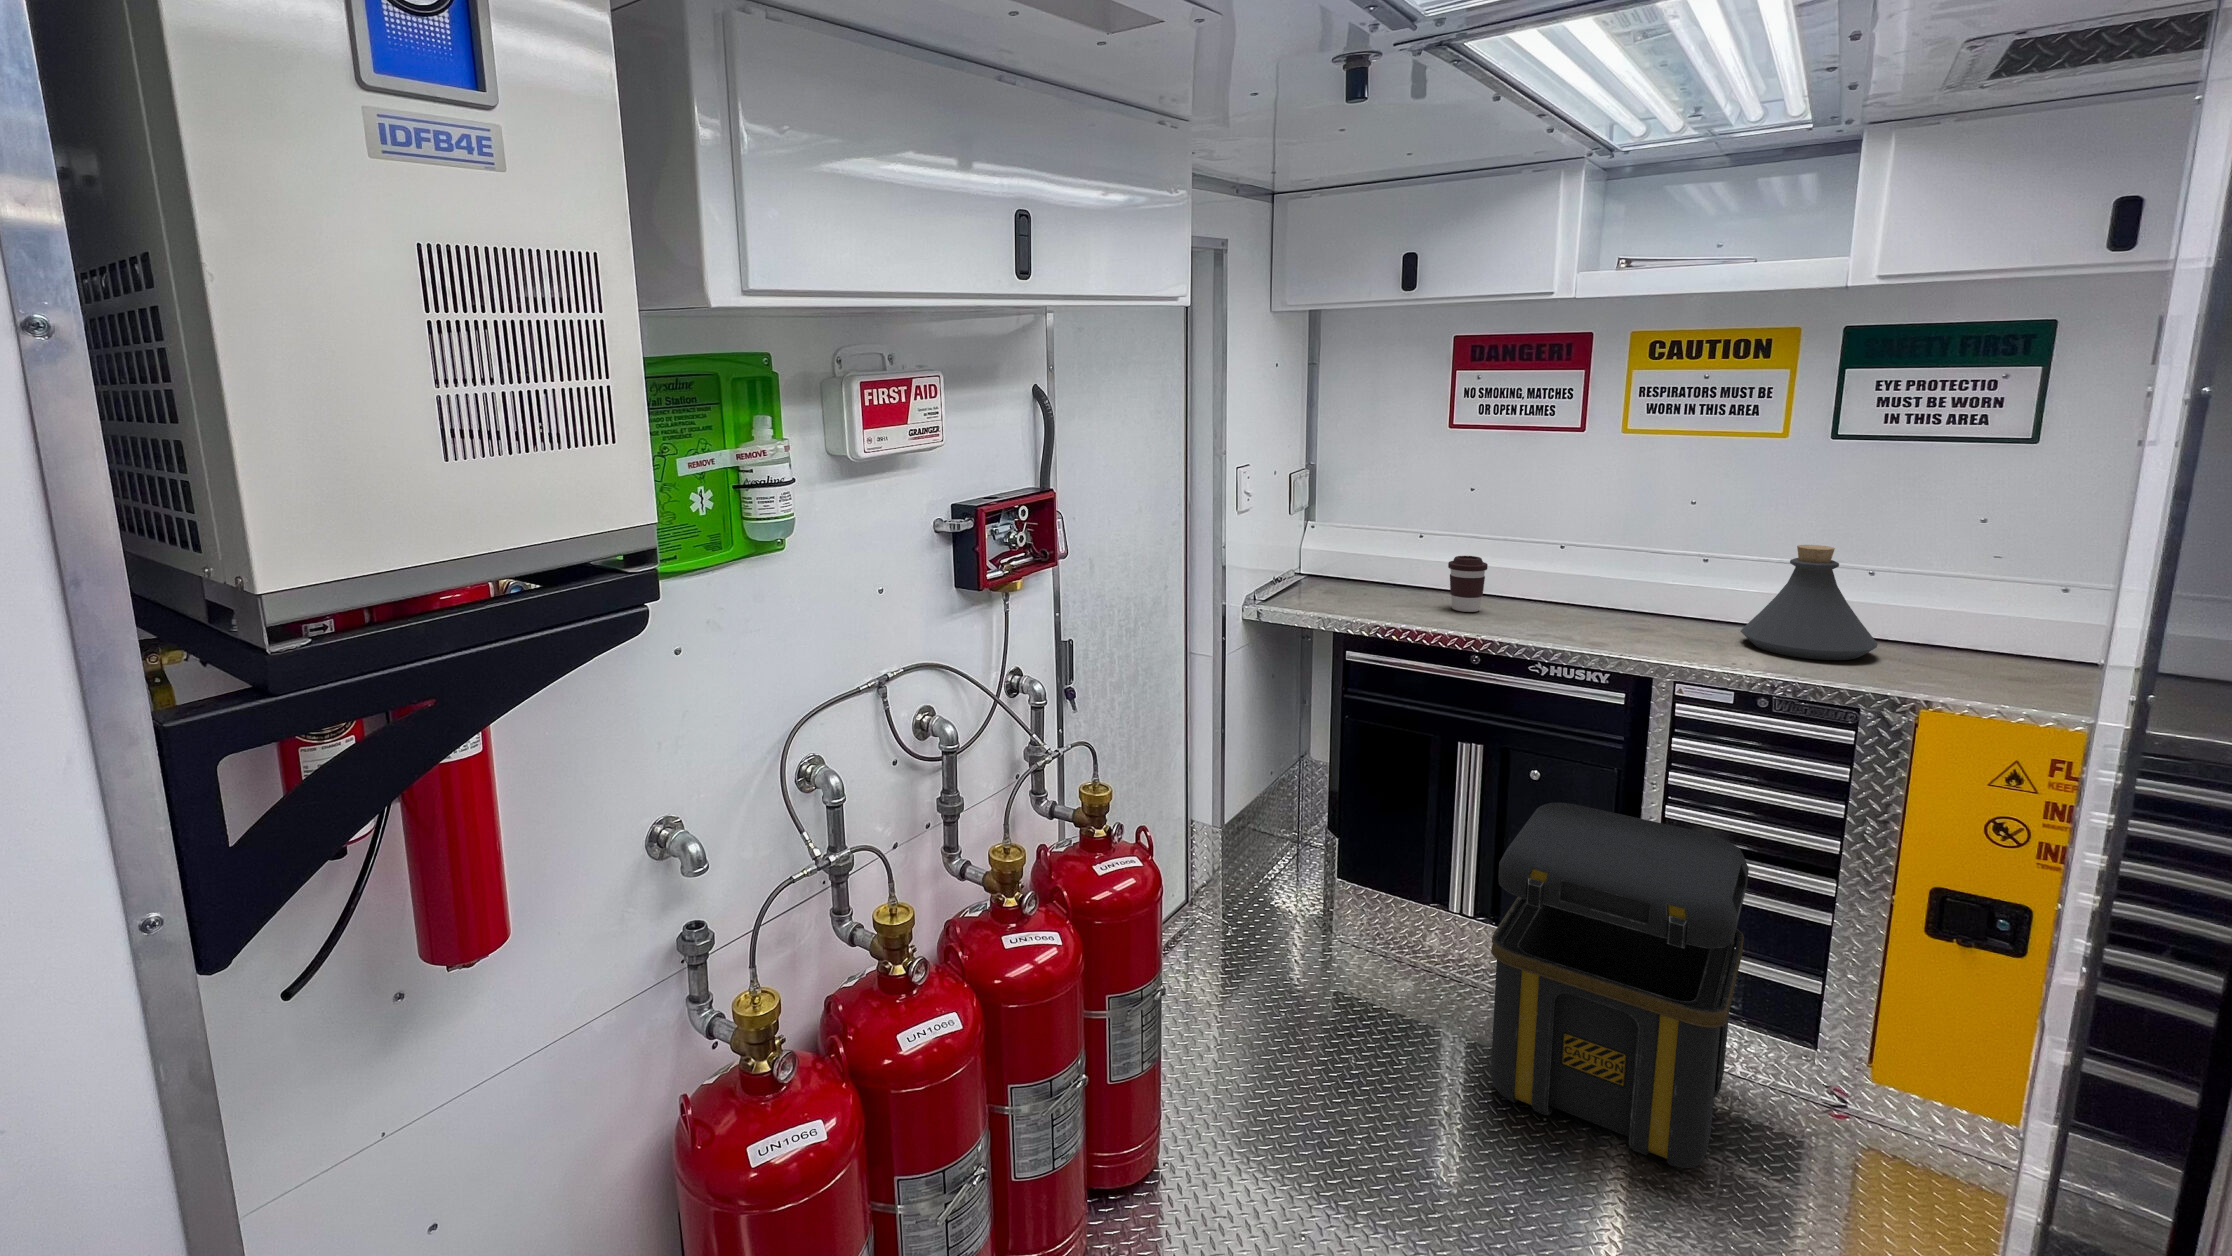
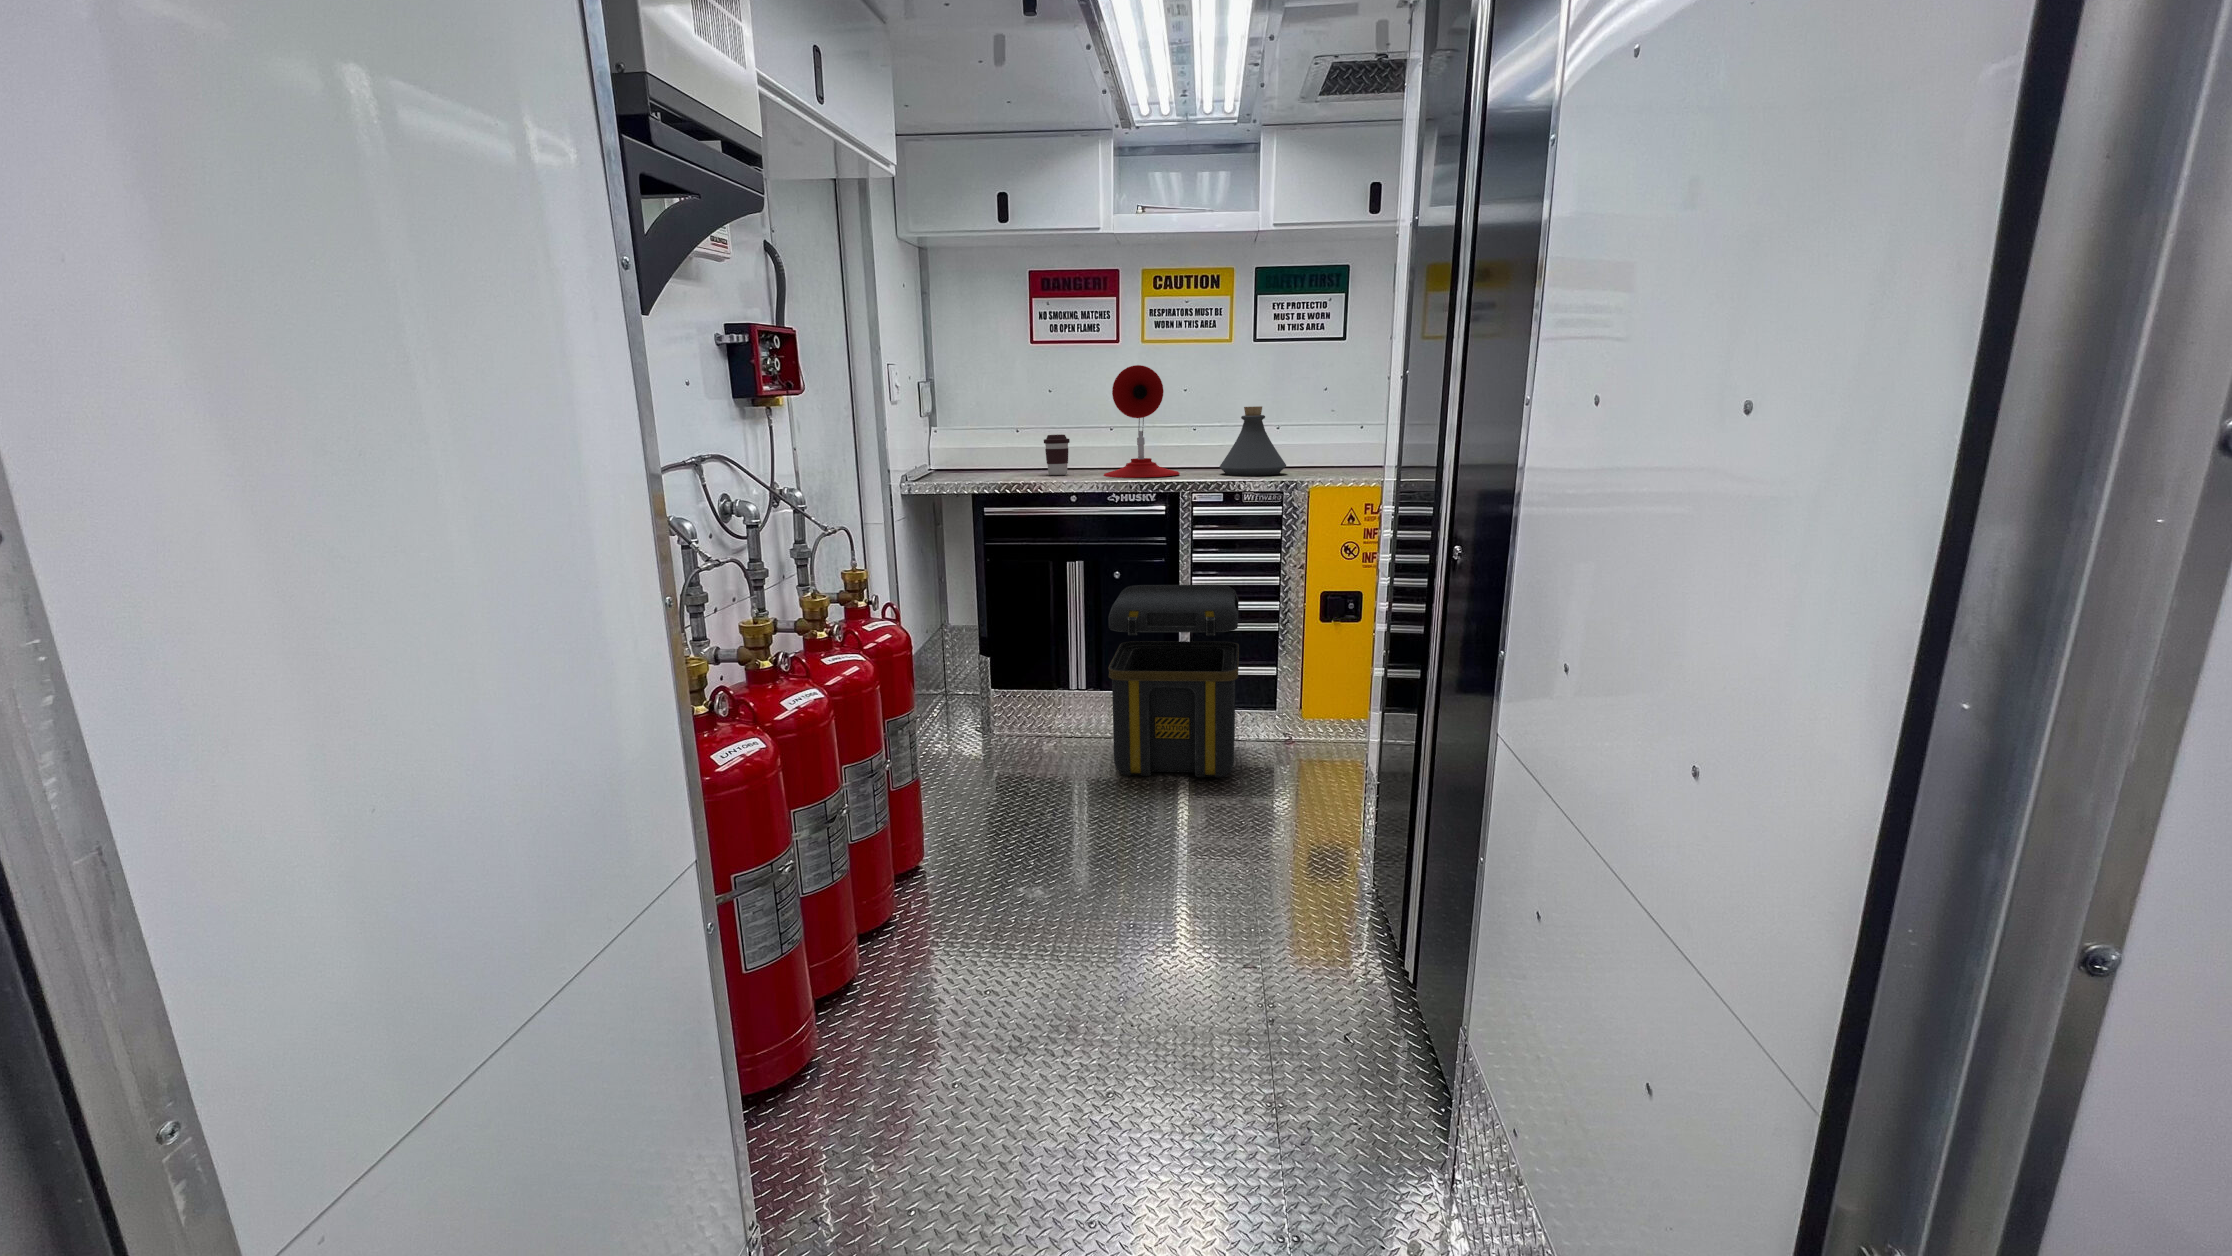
desk lamp: none [1535,481,1666,641] -> present [1104,365,1180,478]

